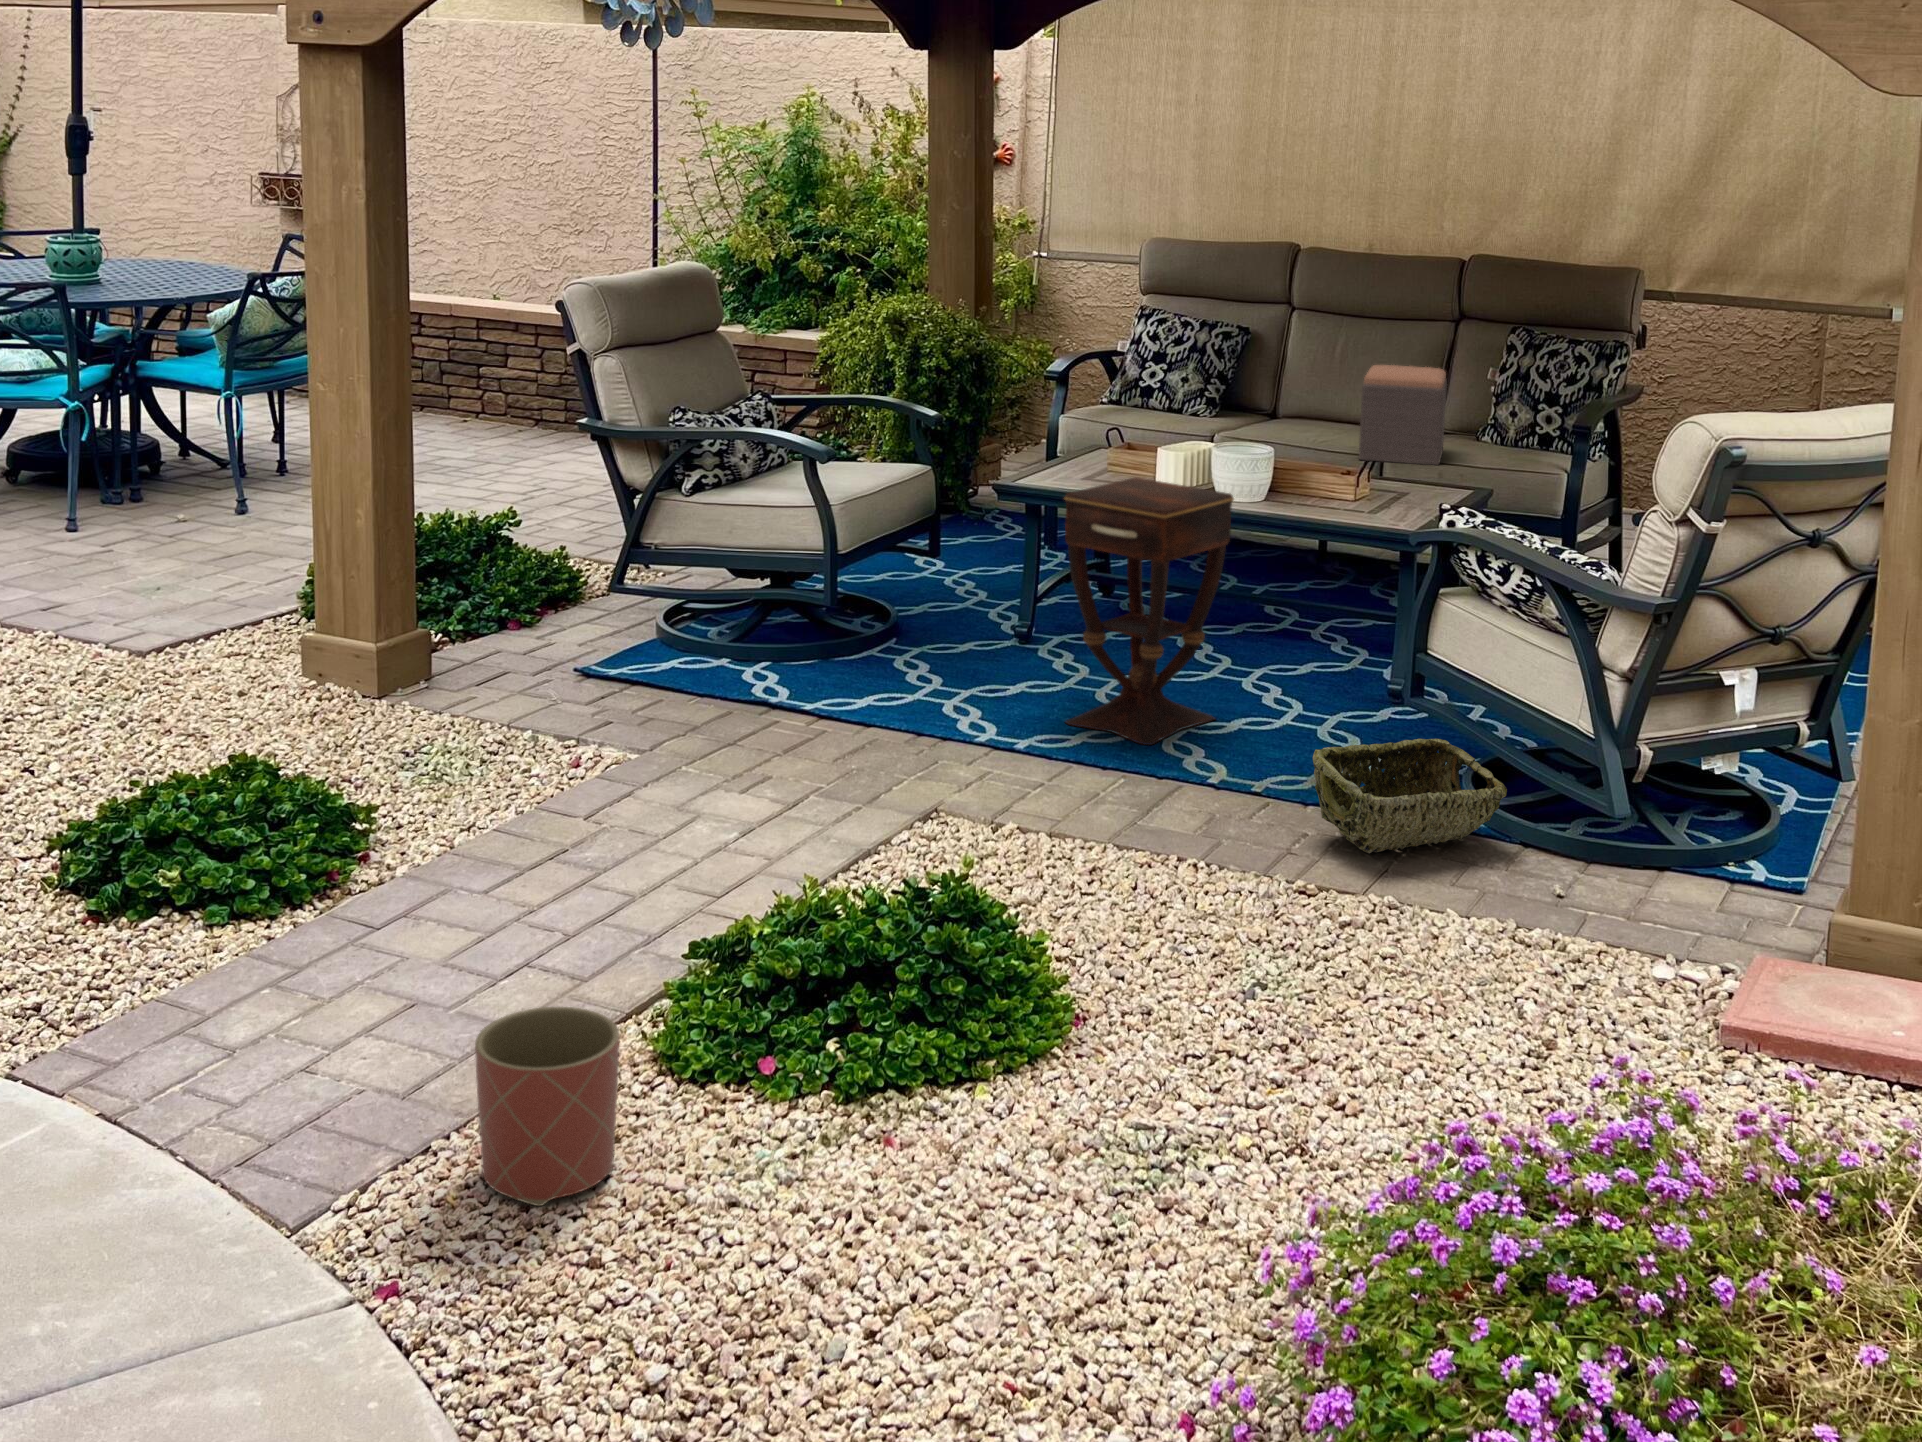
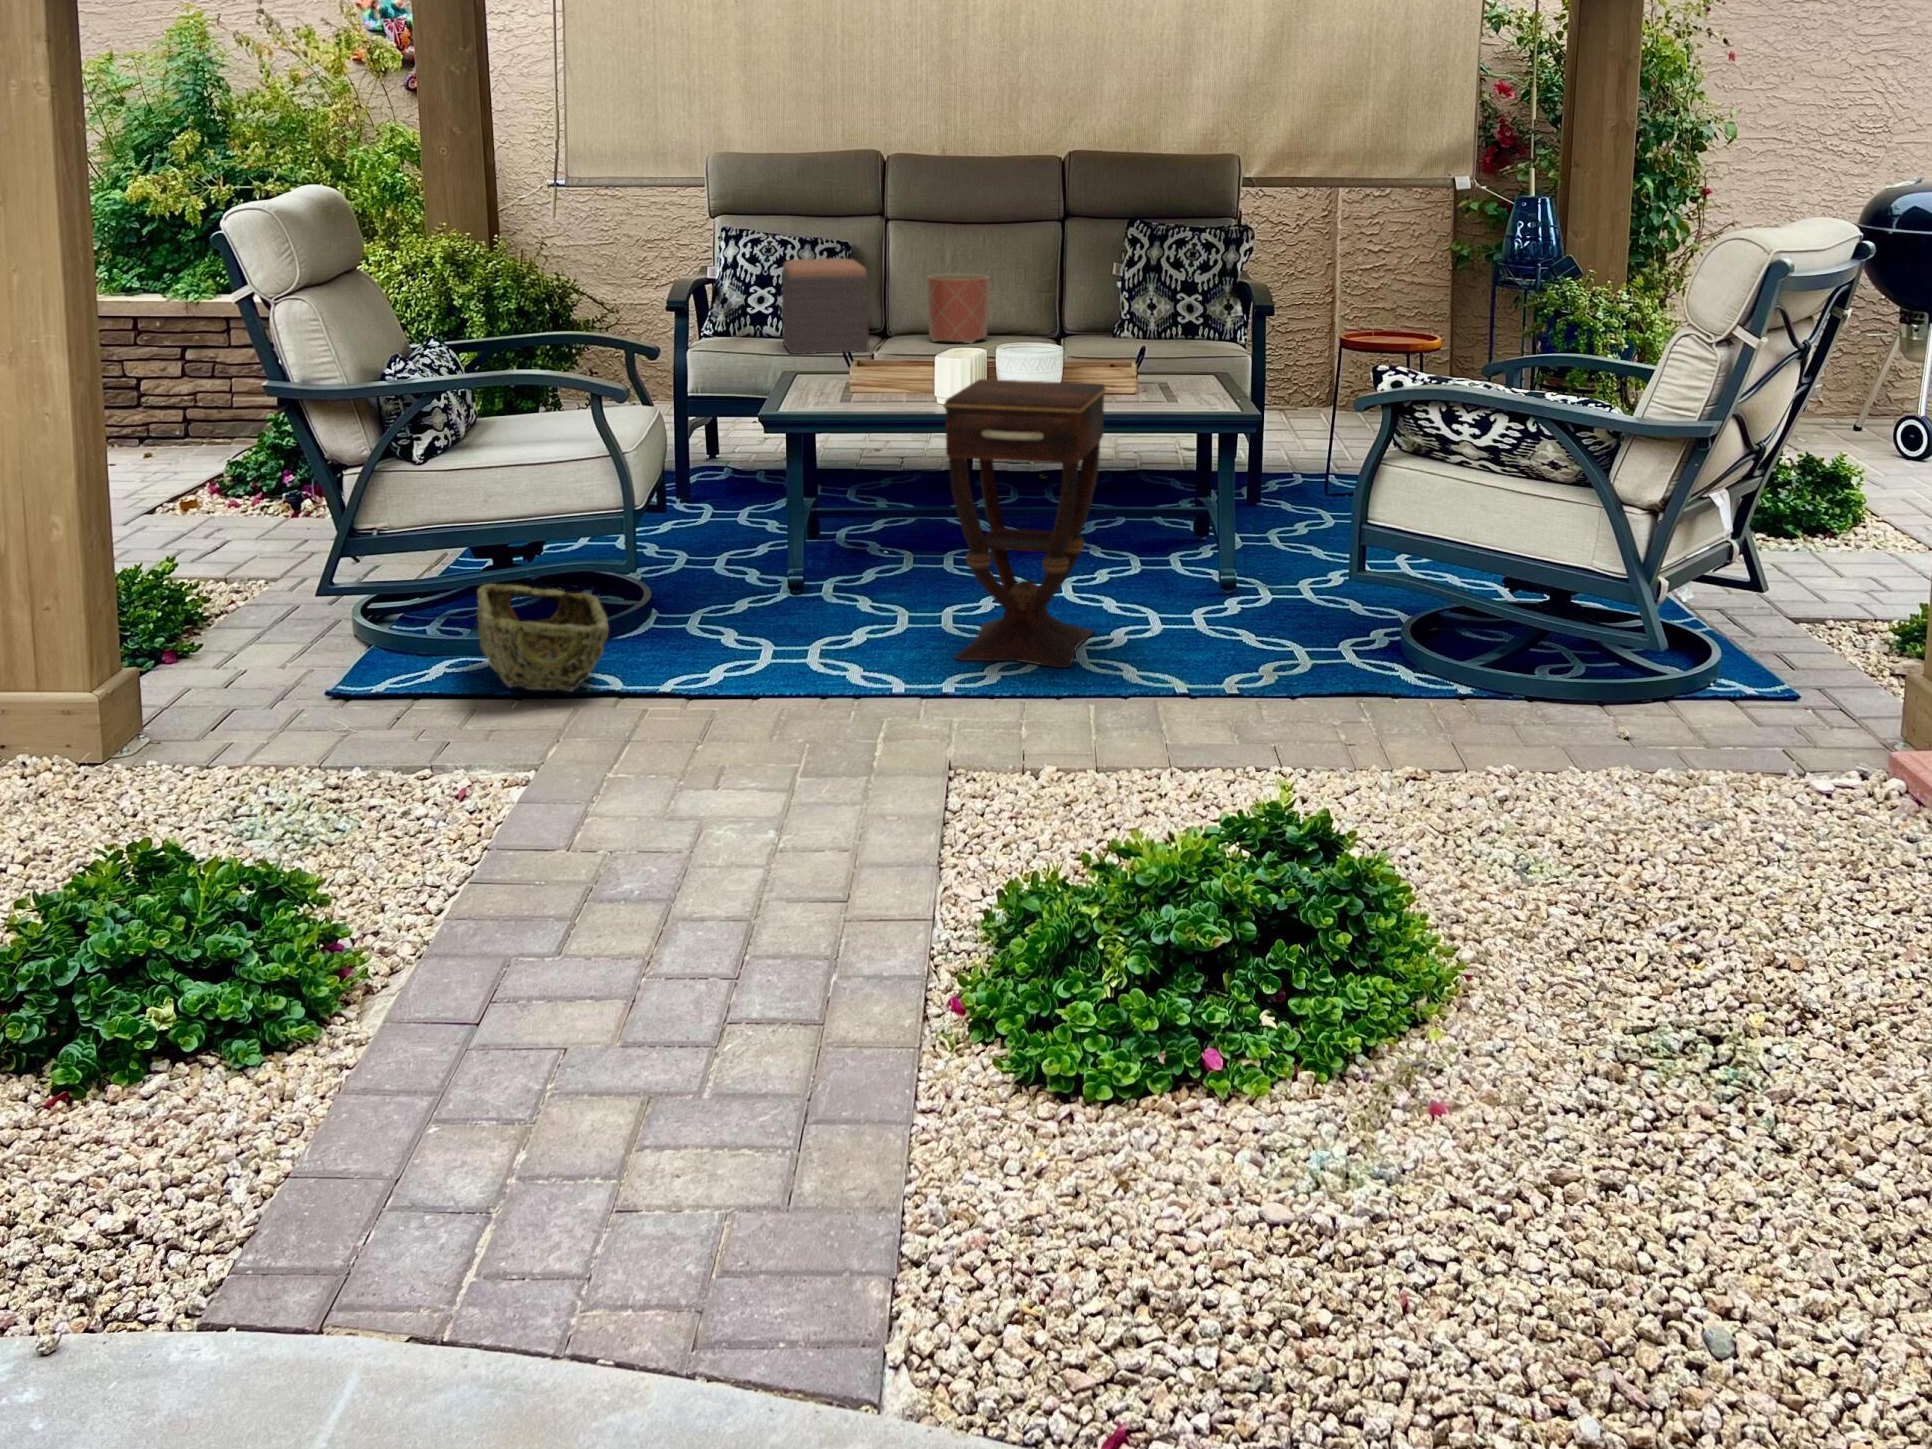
footstool: present [1359,365,1447,465] -> present [782,259,869,354]
woven basket: present [1313,739,1507,853] -> present [477,583,609,691]
planter: present [475,1007,620,1206] -> present [927,273,989,343]

